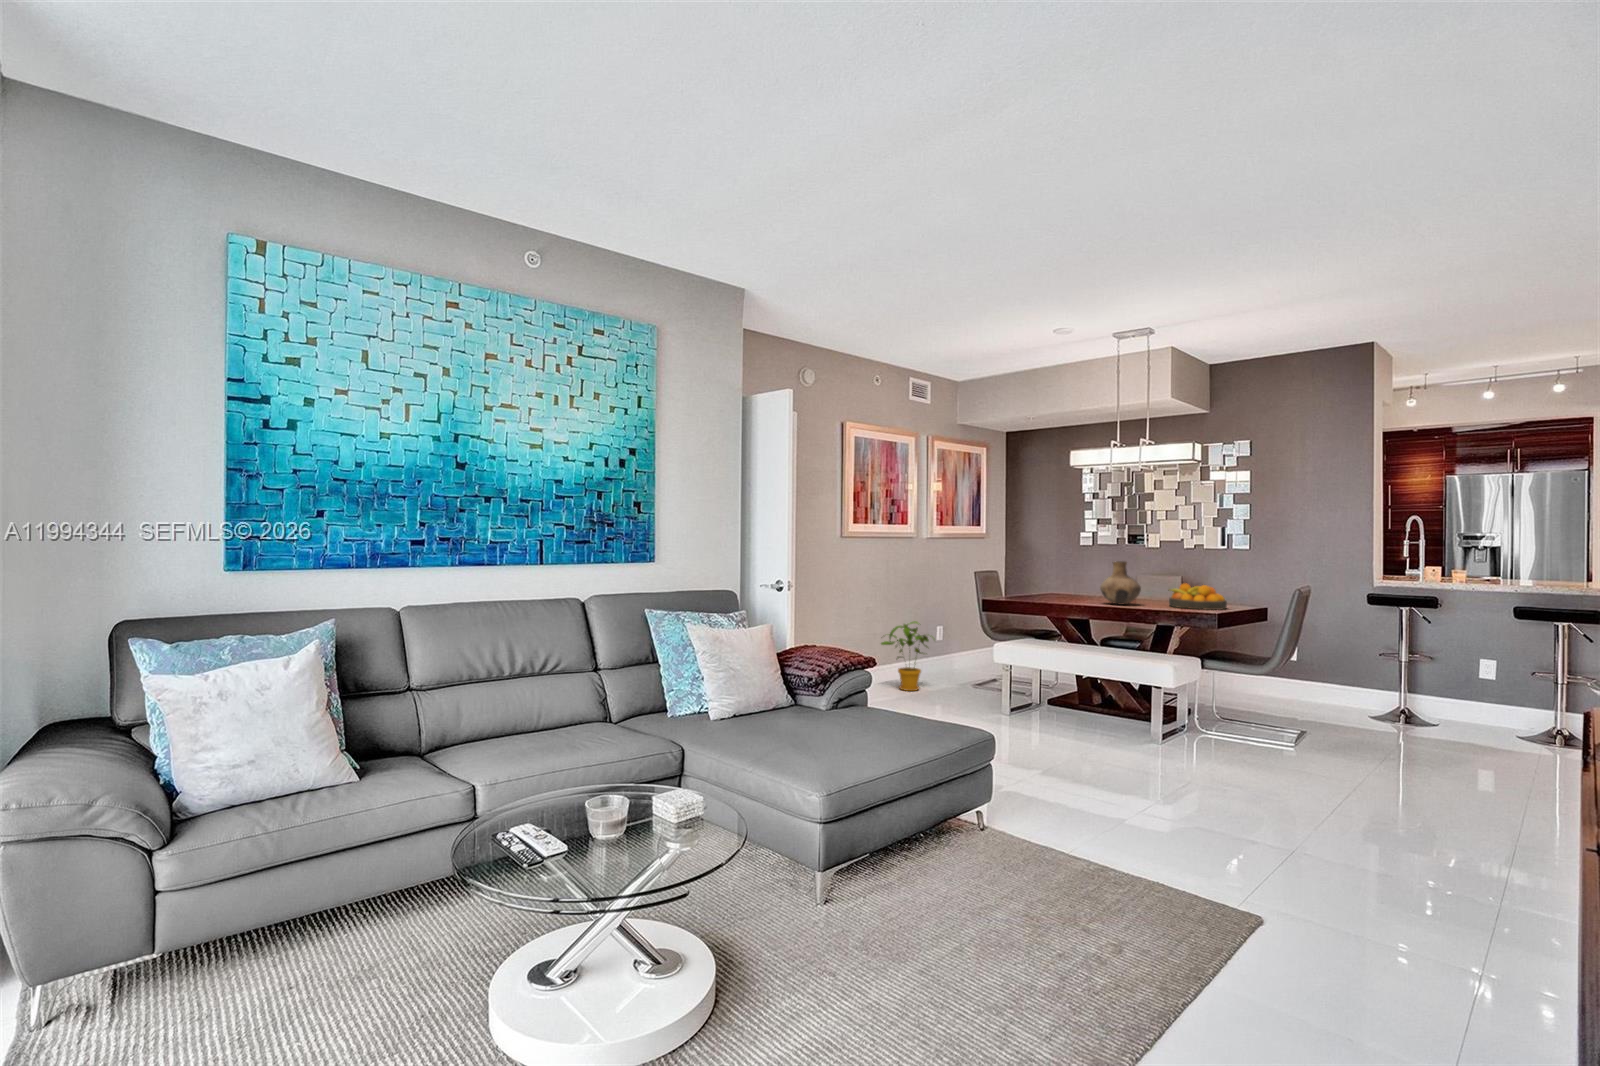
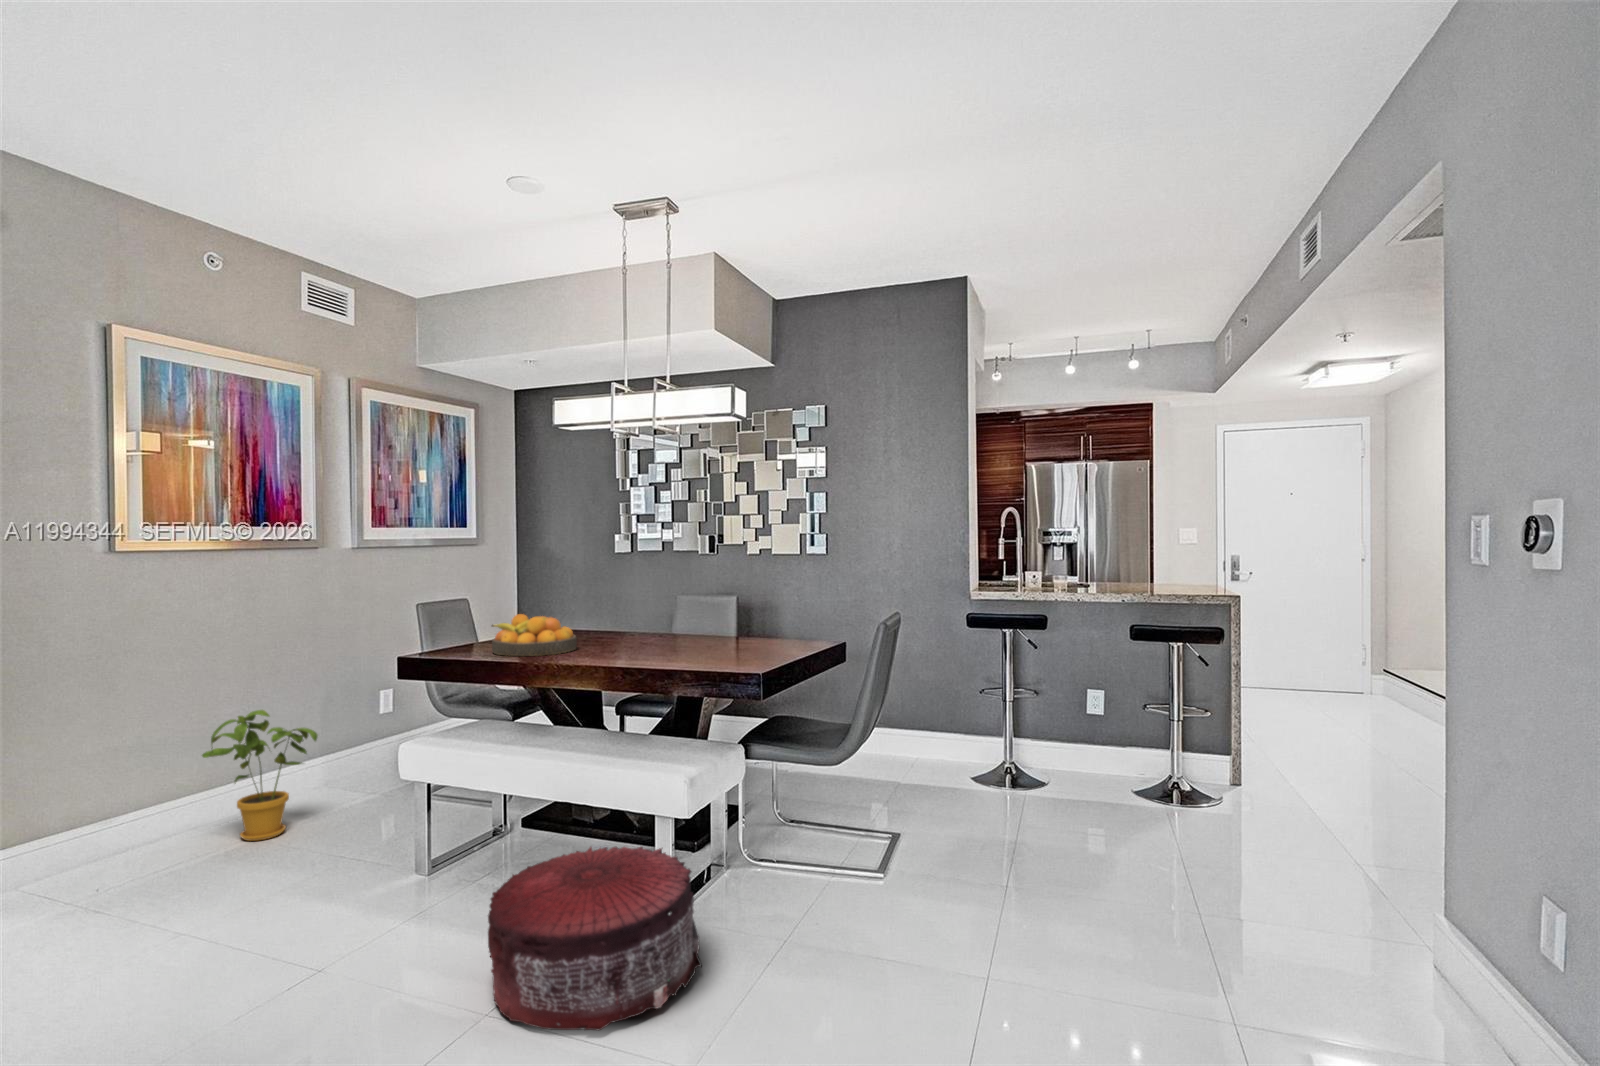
vase: present [1100,561,1141,604] -> none [582,583,649,657]
fruit bowl: present [1169,583,1227,610] -> present [492,614,577,656]
pouf: none [1084,696,1198,765] -> present [488,847,702,1031]

